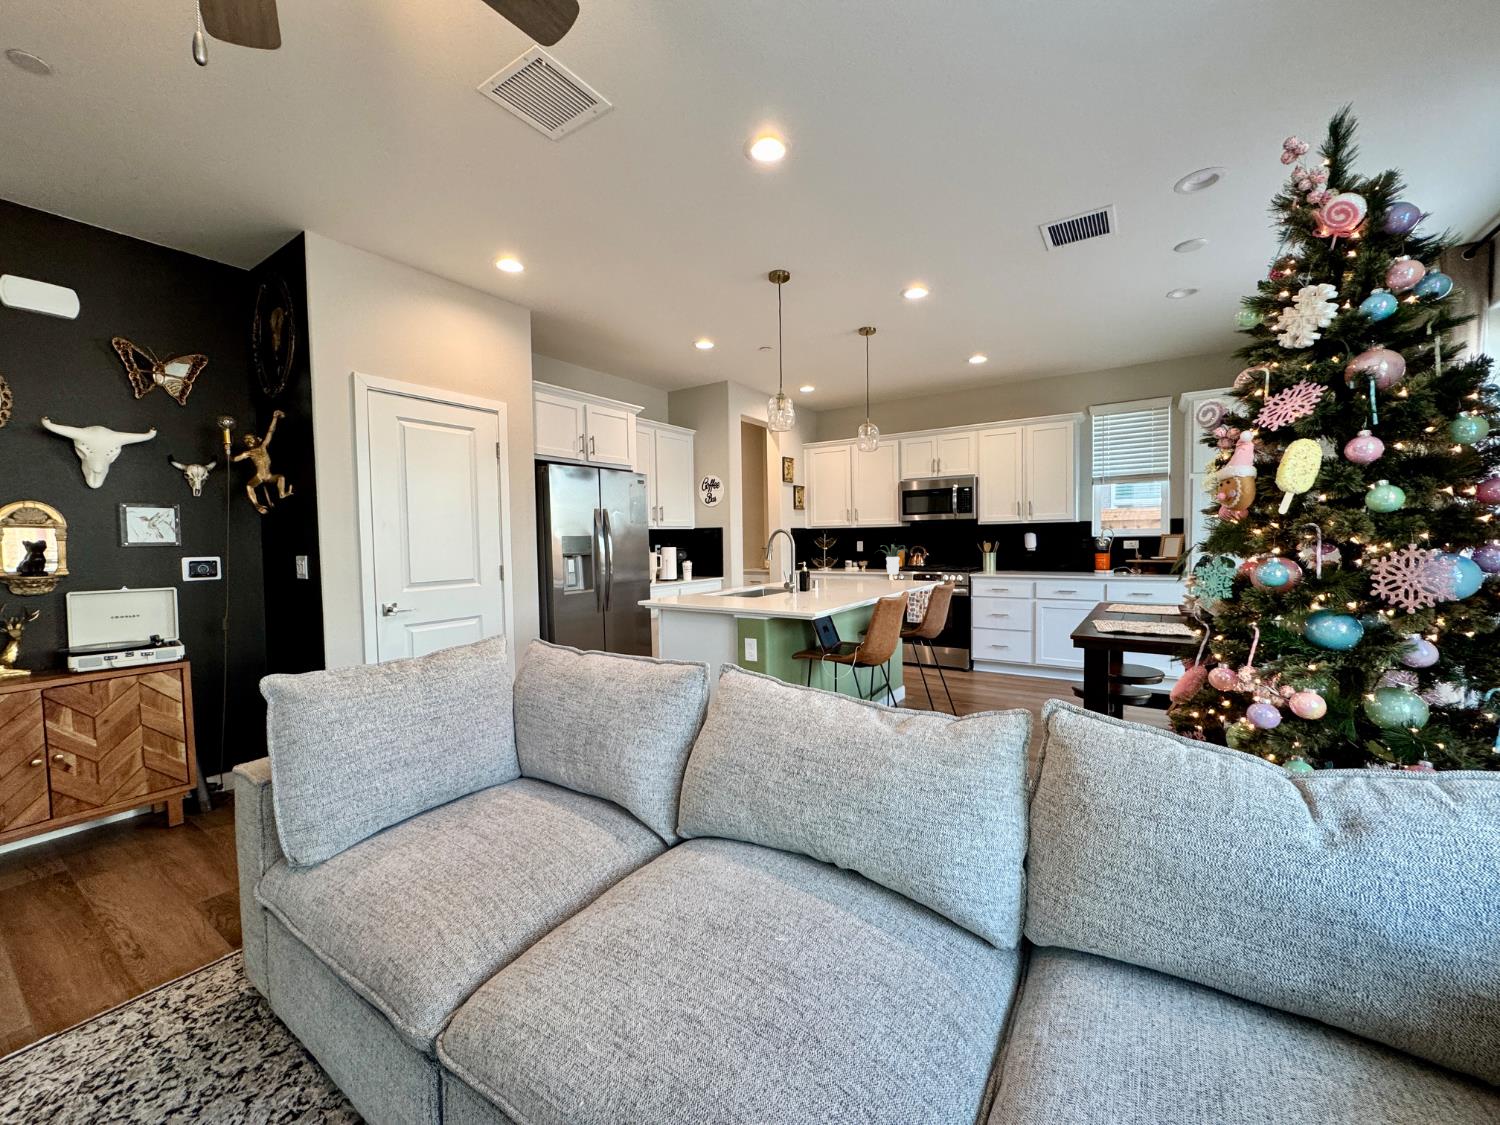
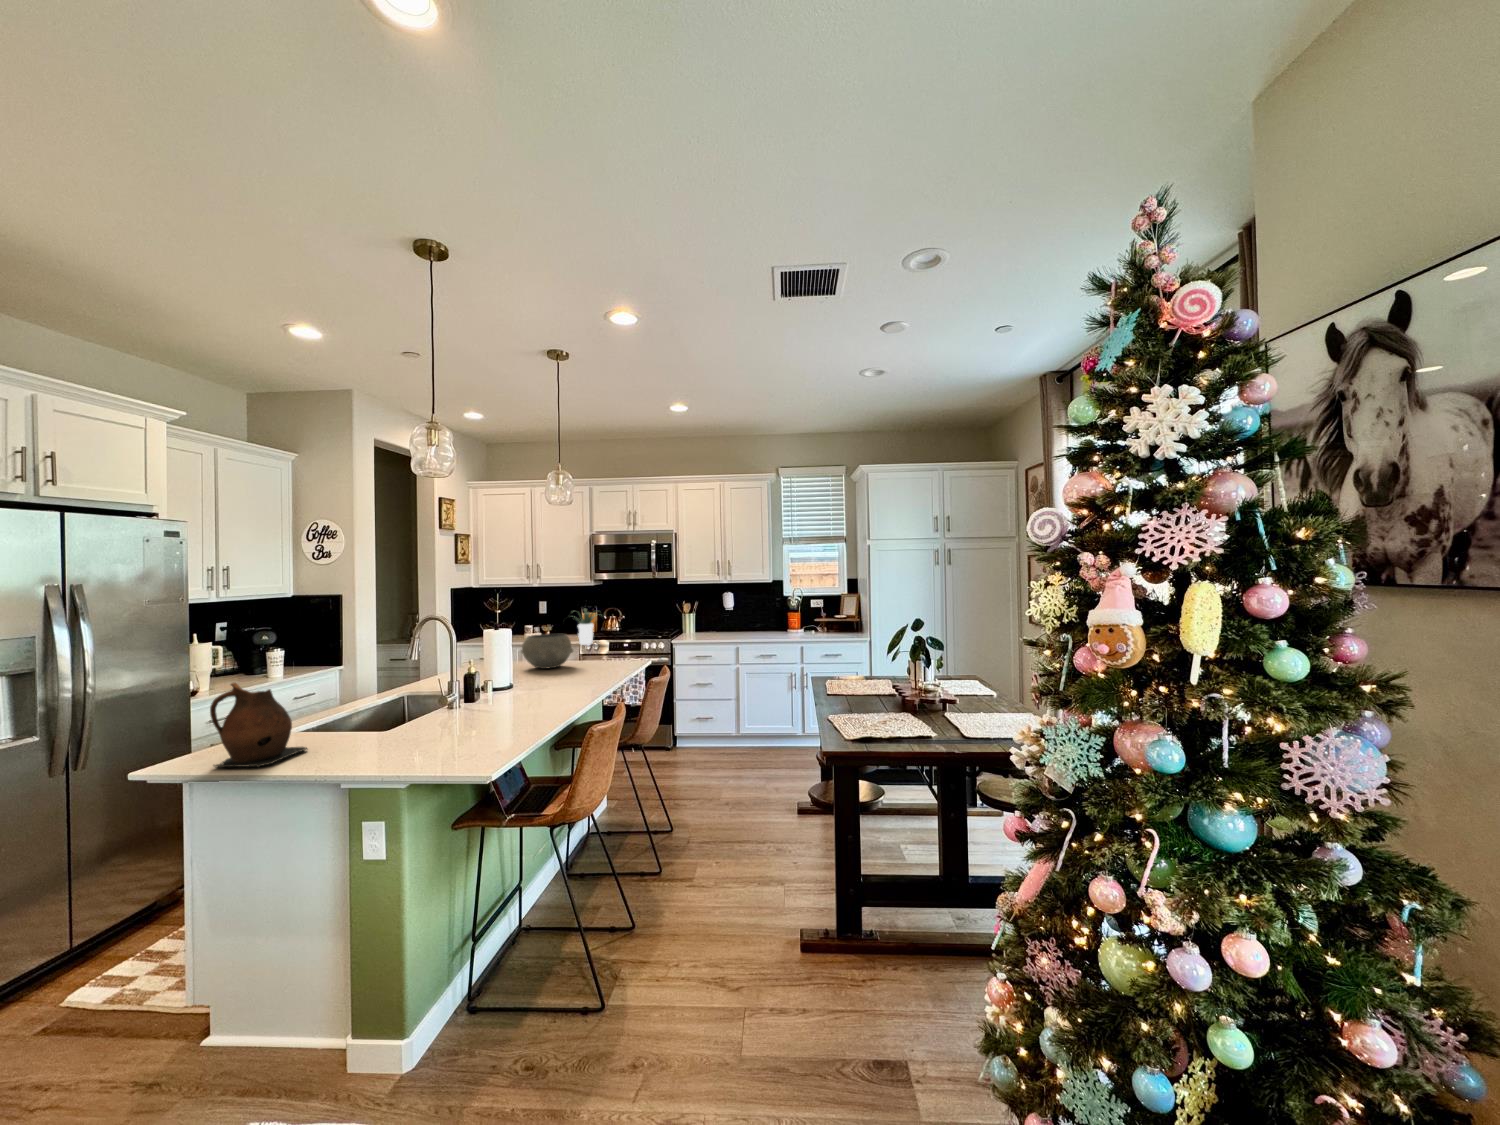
ceramic pitcher: none [672,556,716,603] -> present [210,683,307,767]
ceramic bowl: none [840,557,879,582] -> present [522,634,573,668]

